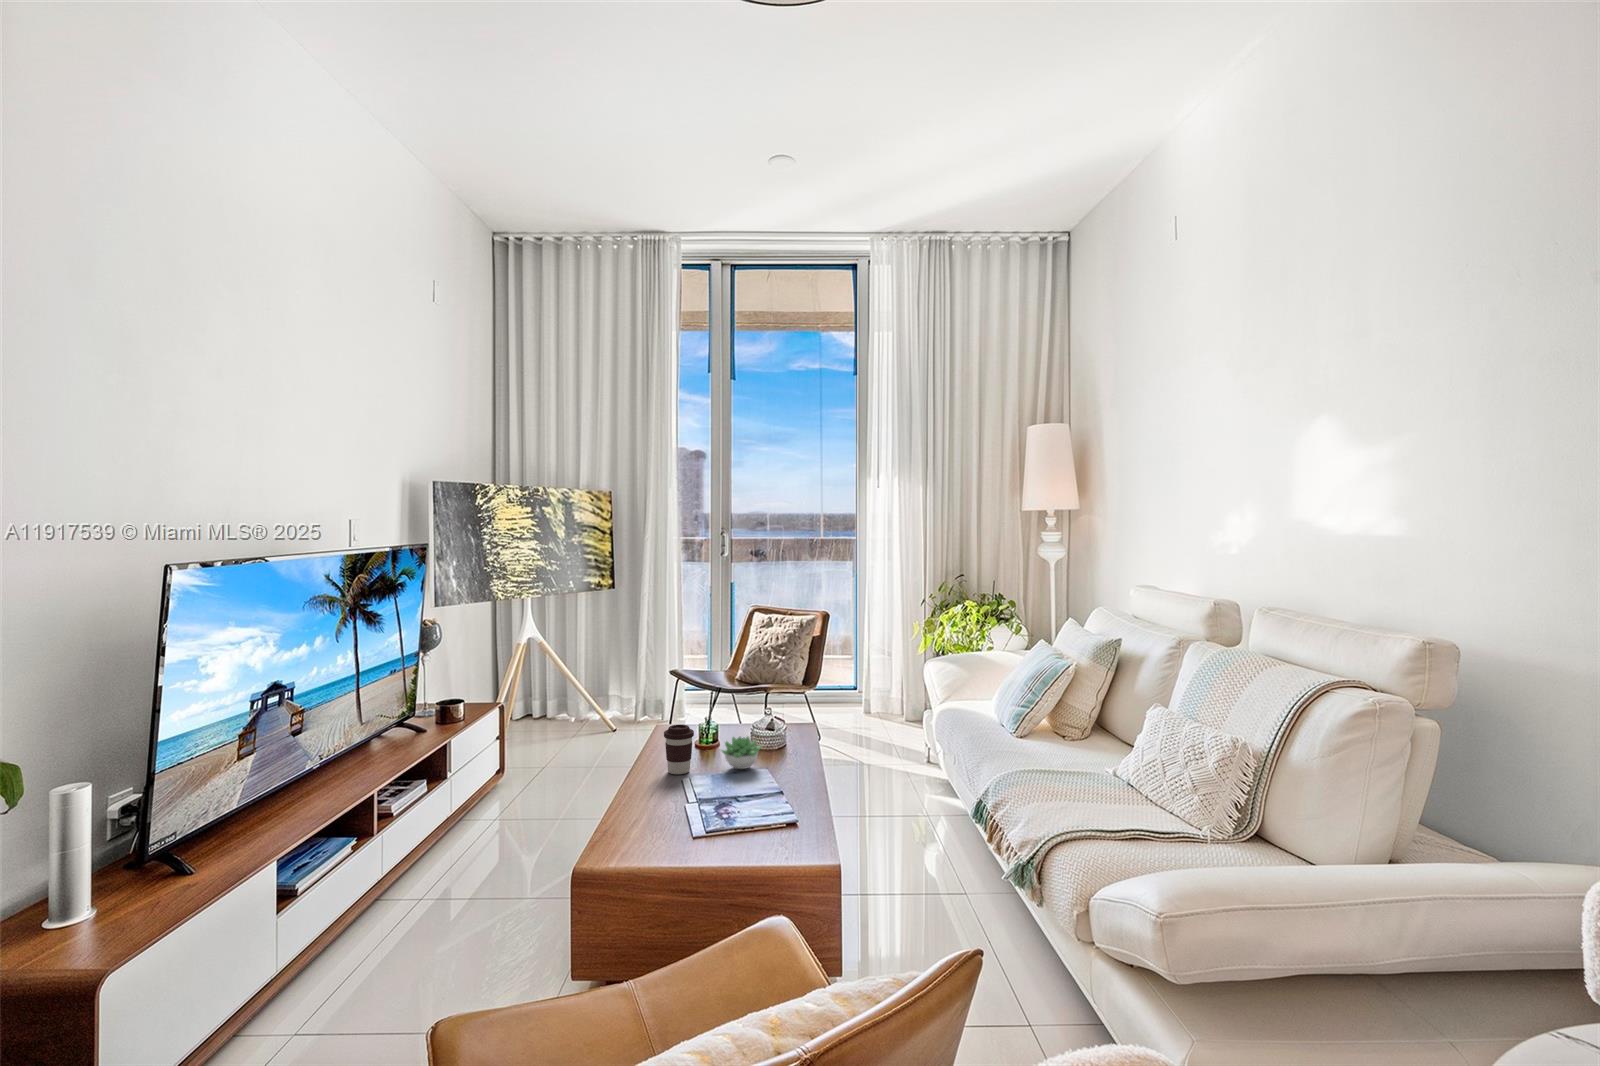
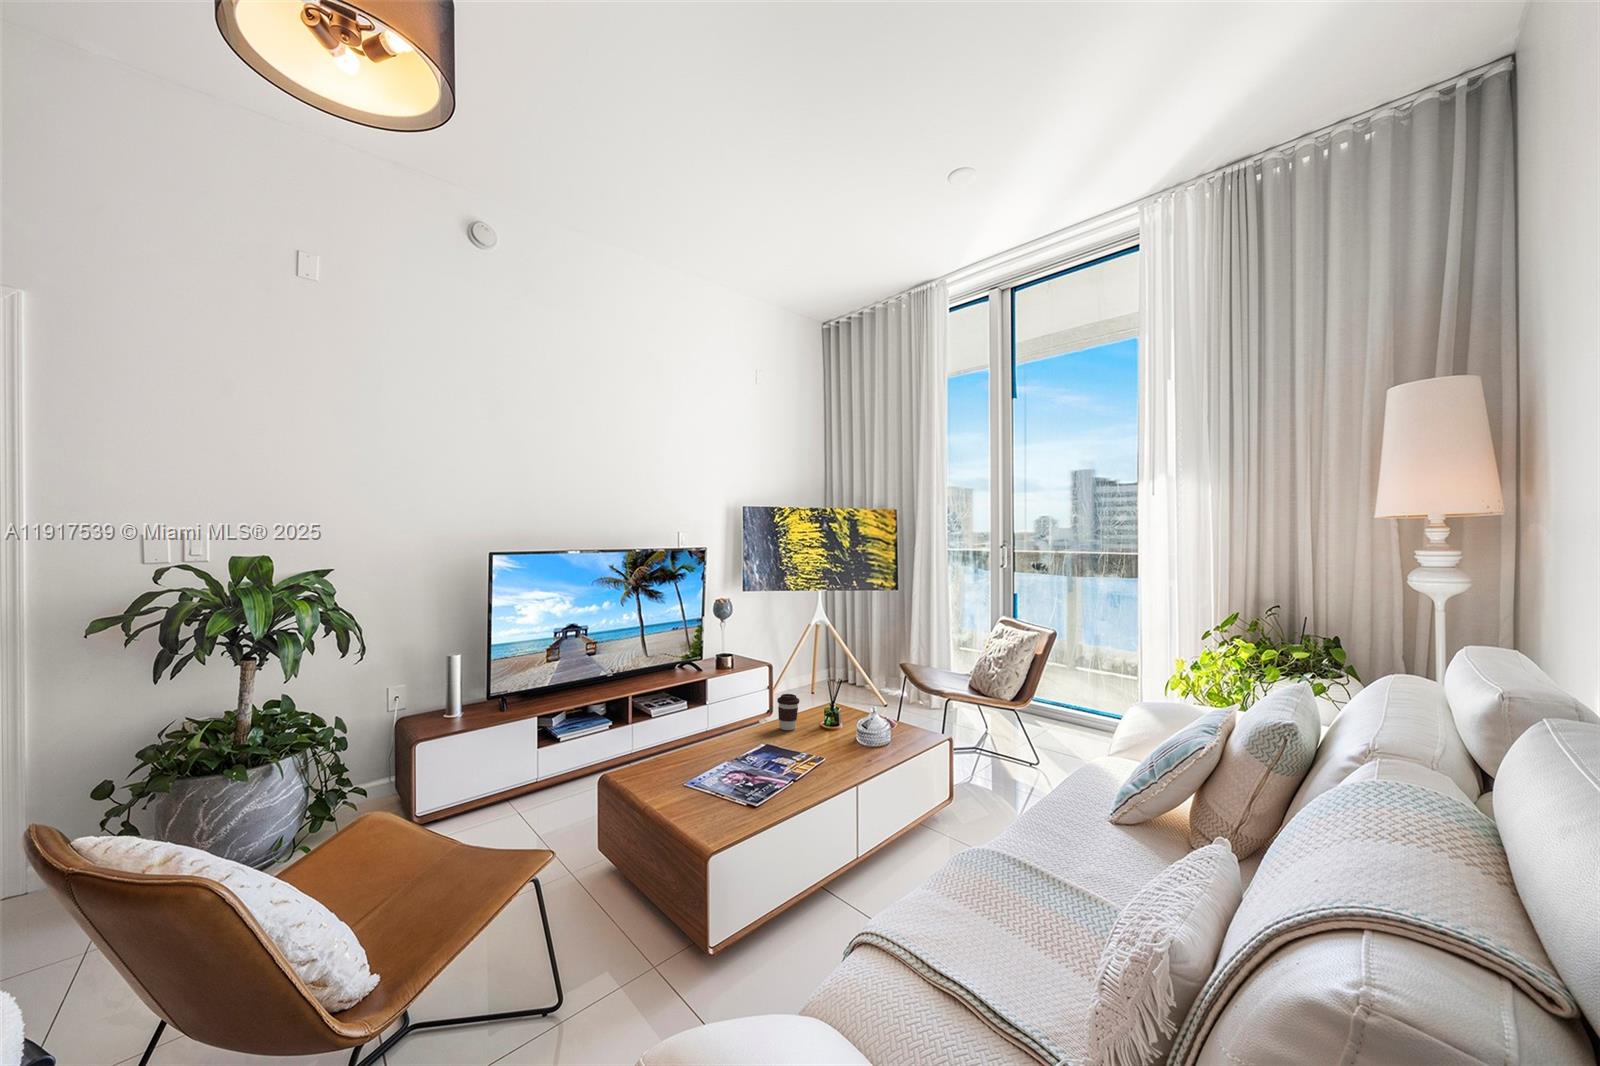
succulent plant: present [721,737,762,769] -> none [812,711,845,737]

